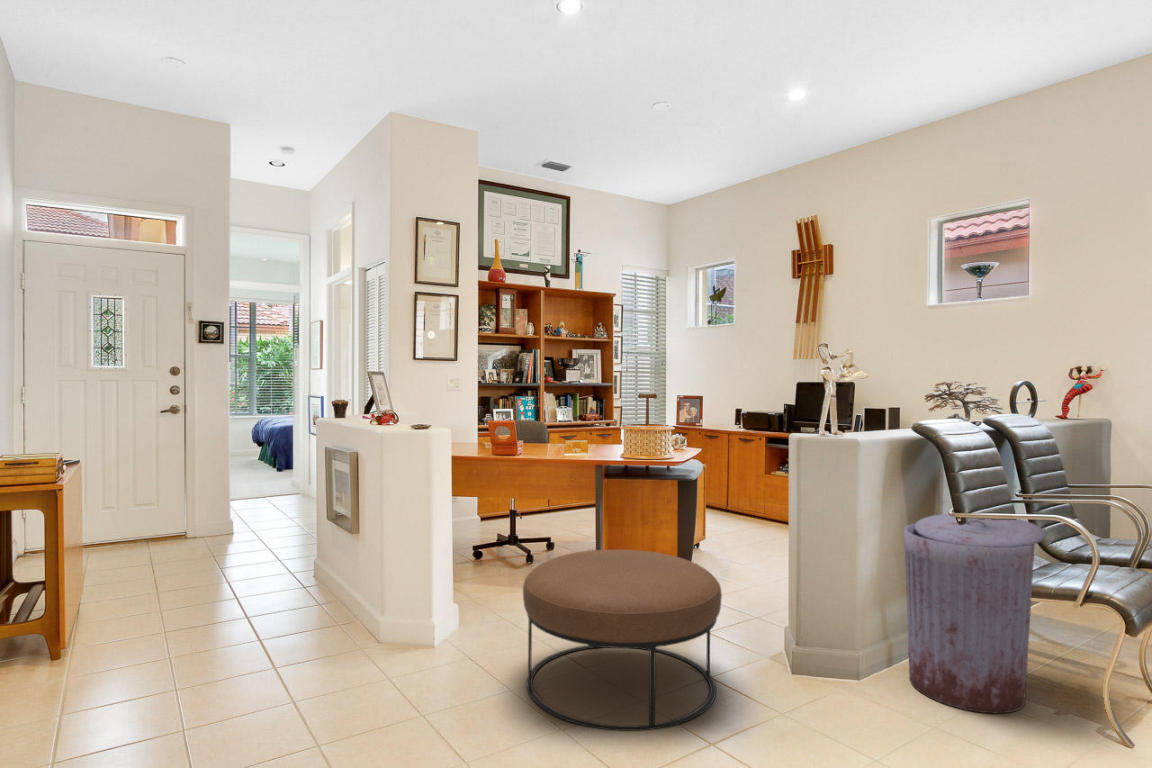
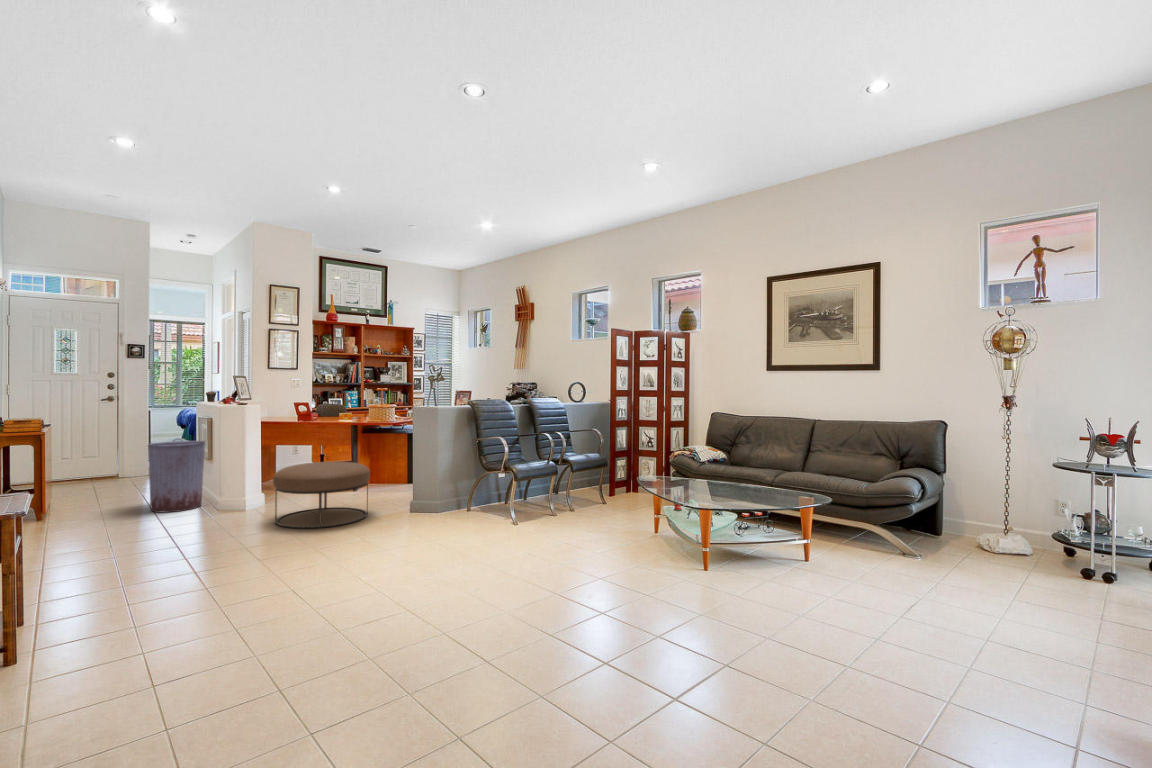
trash can: present [904,514,1044,713] -> present [148,439,206,512]

